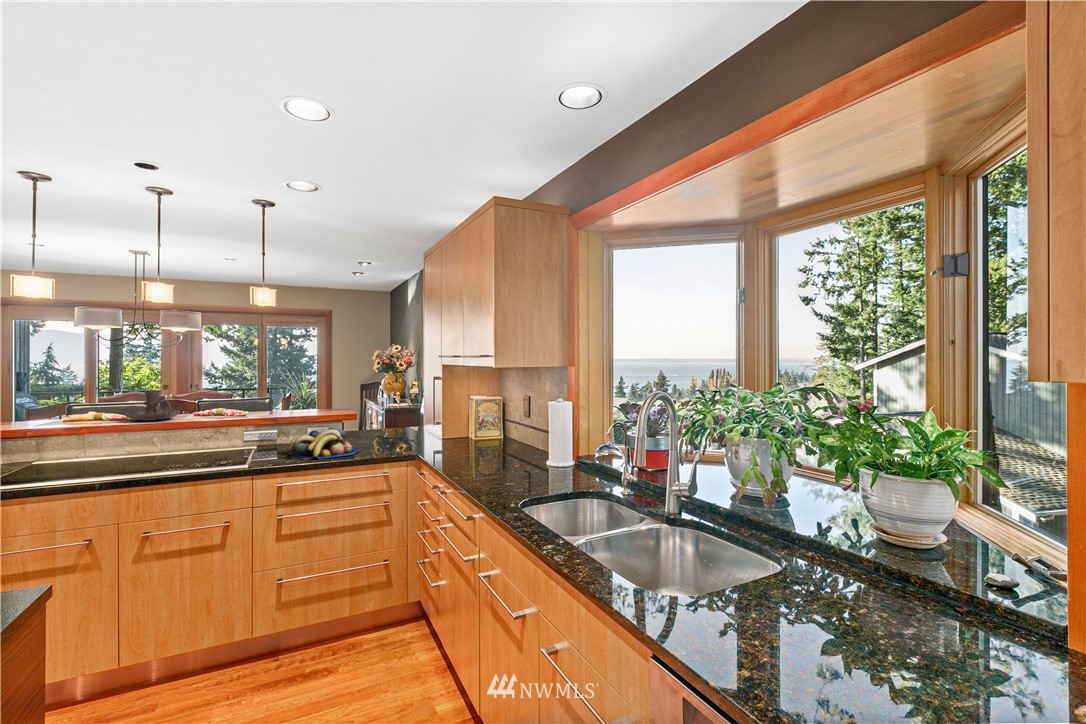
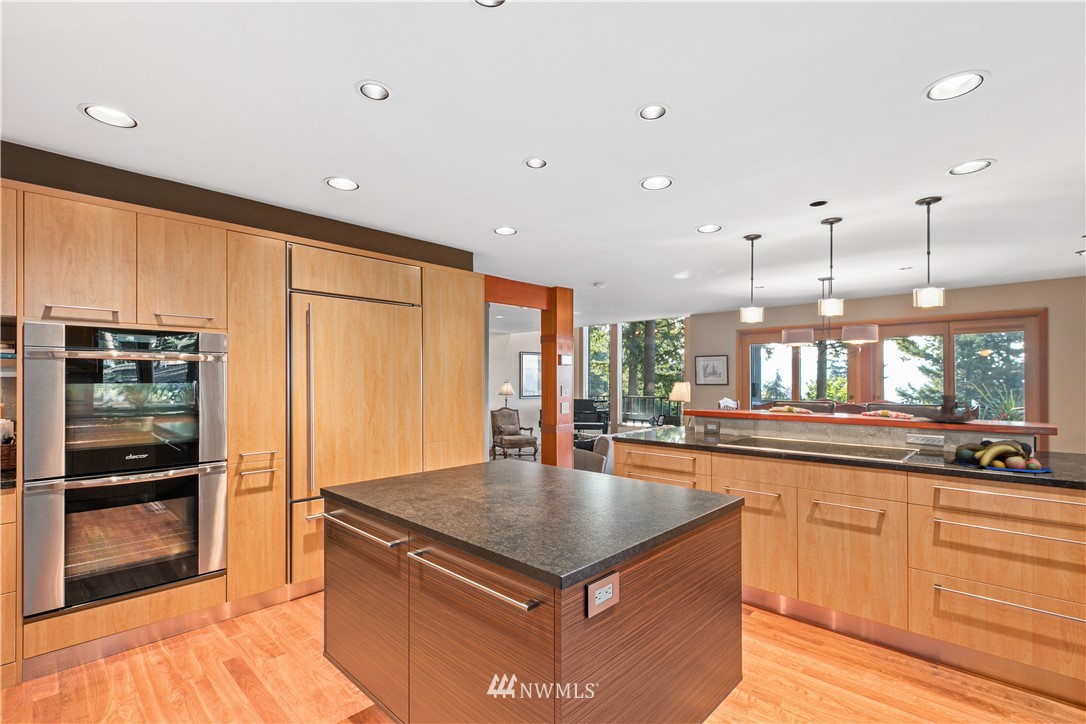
candle holder: present [125,391,179,421] -> present [924,395,976,423]

